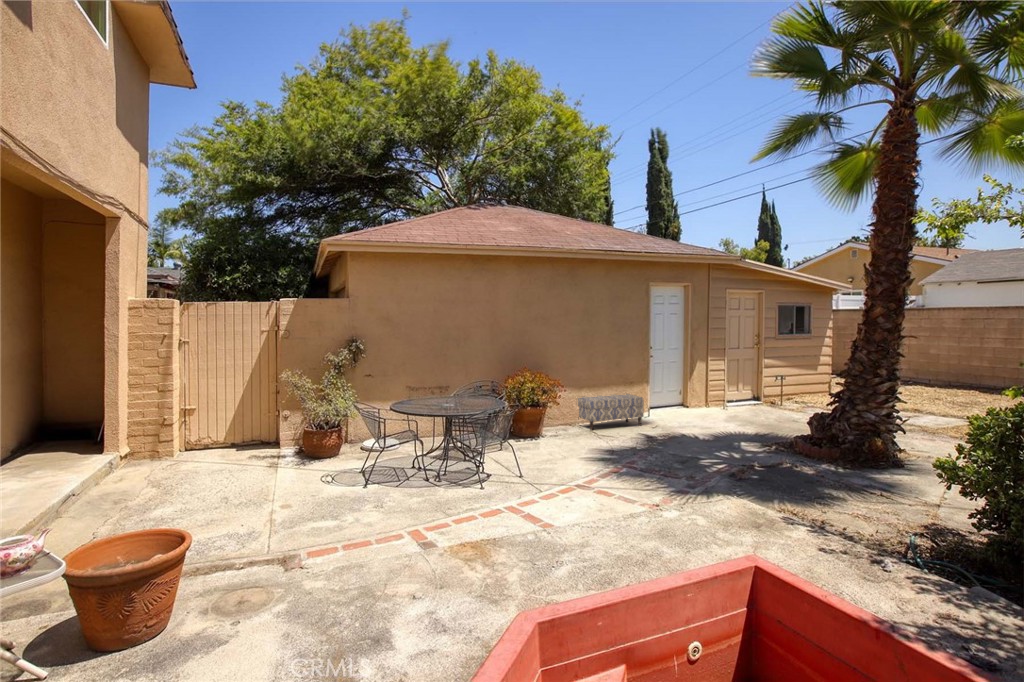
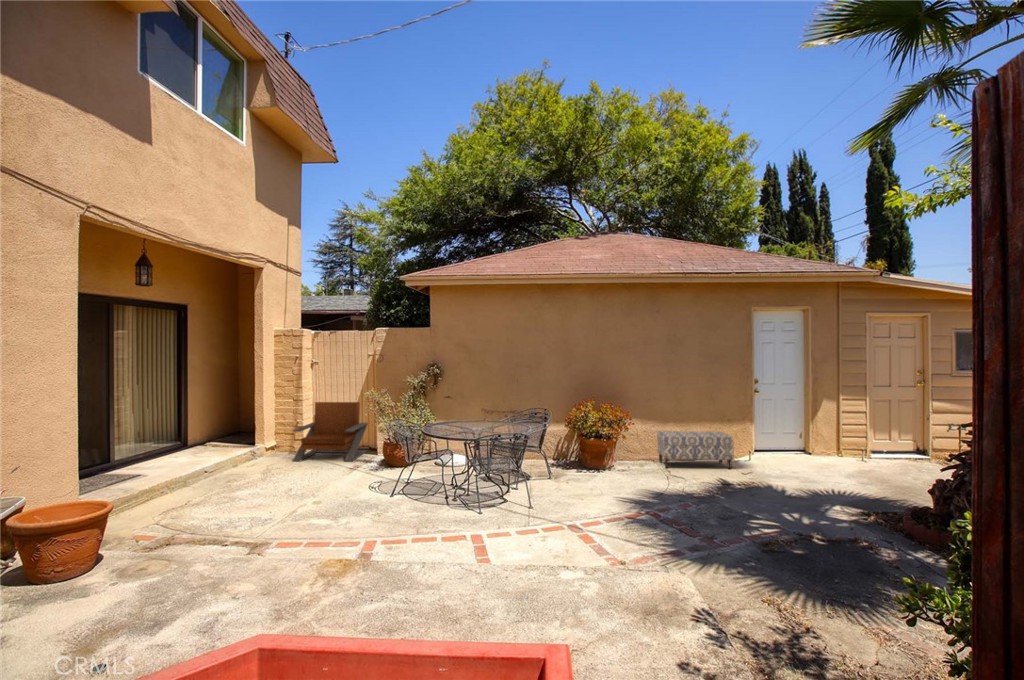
lounge chair: none [175,388,262,468] -> present [293,402,368,462]

